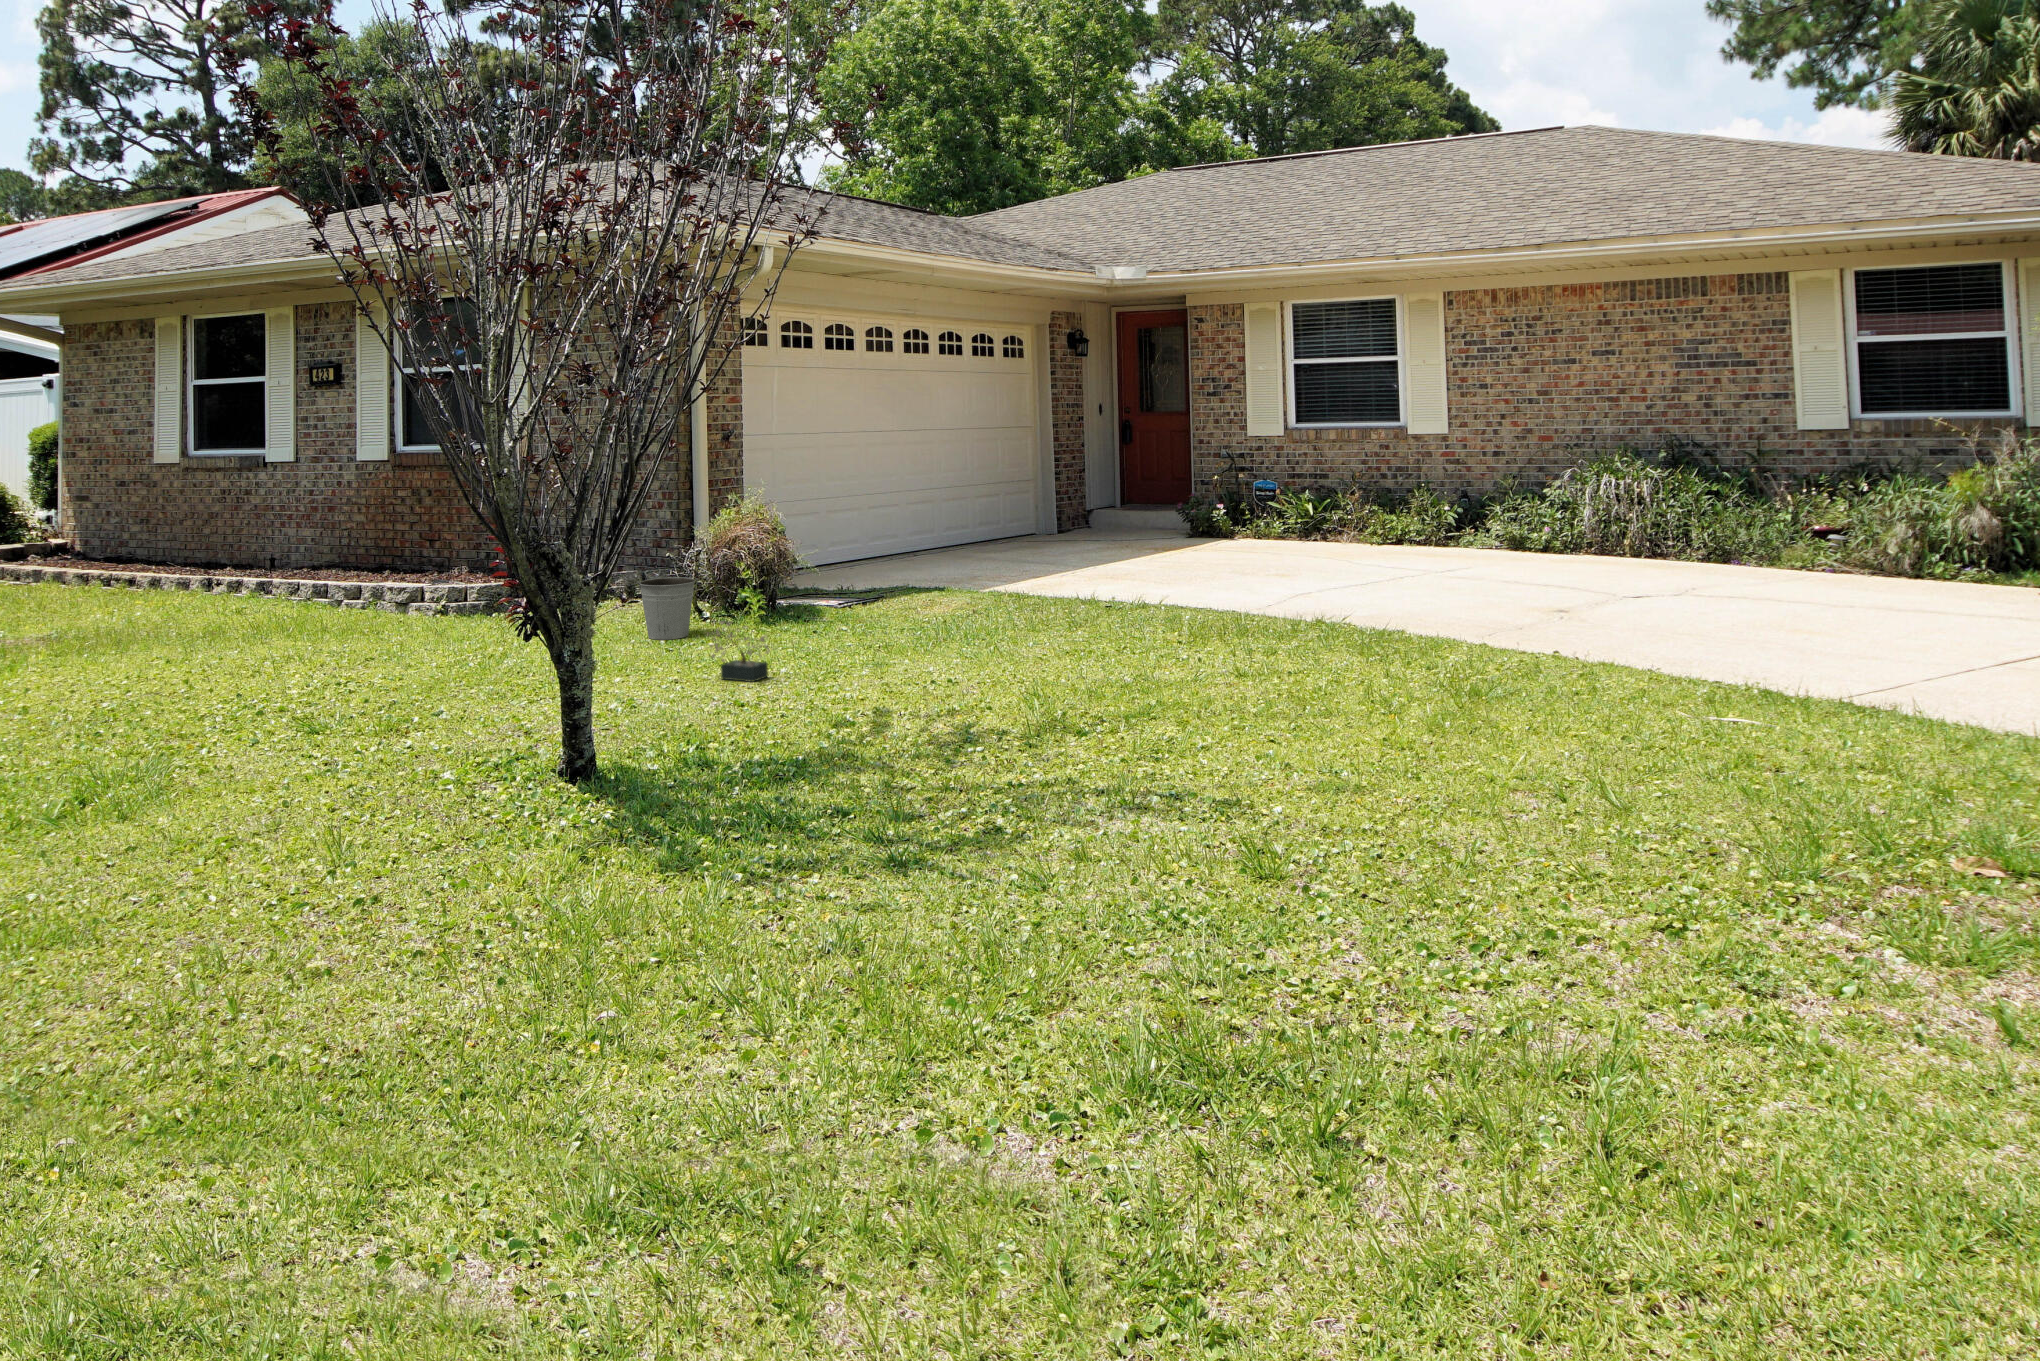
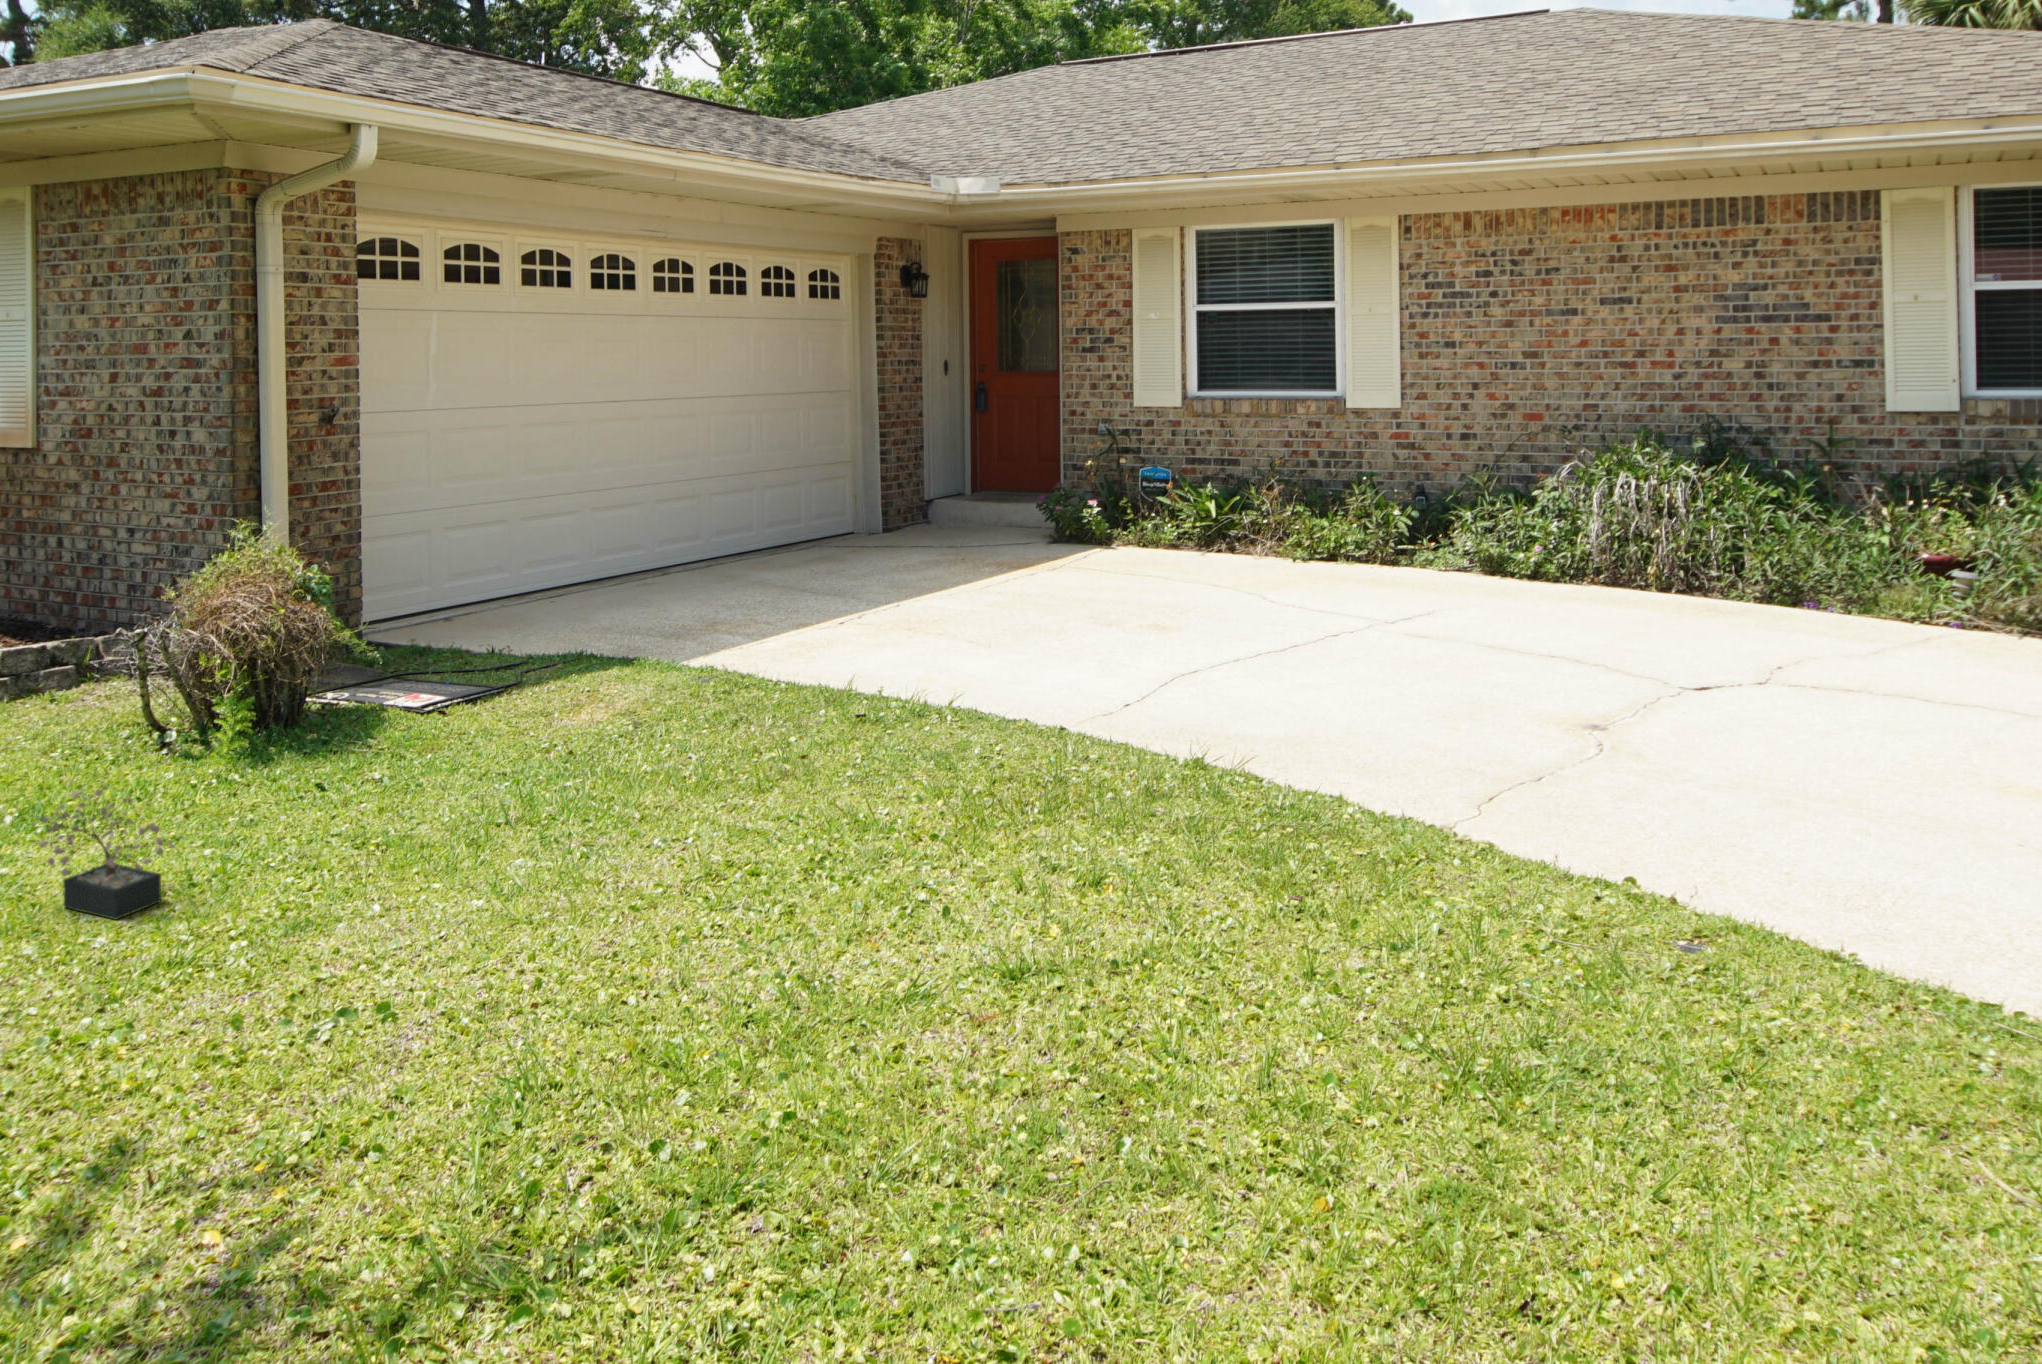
bucket: present [637,577,698,640] -> none [59,654,172,768]

